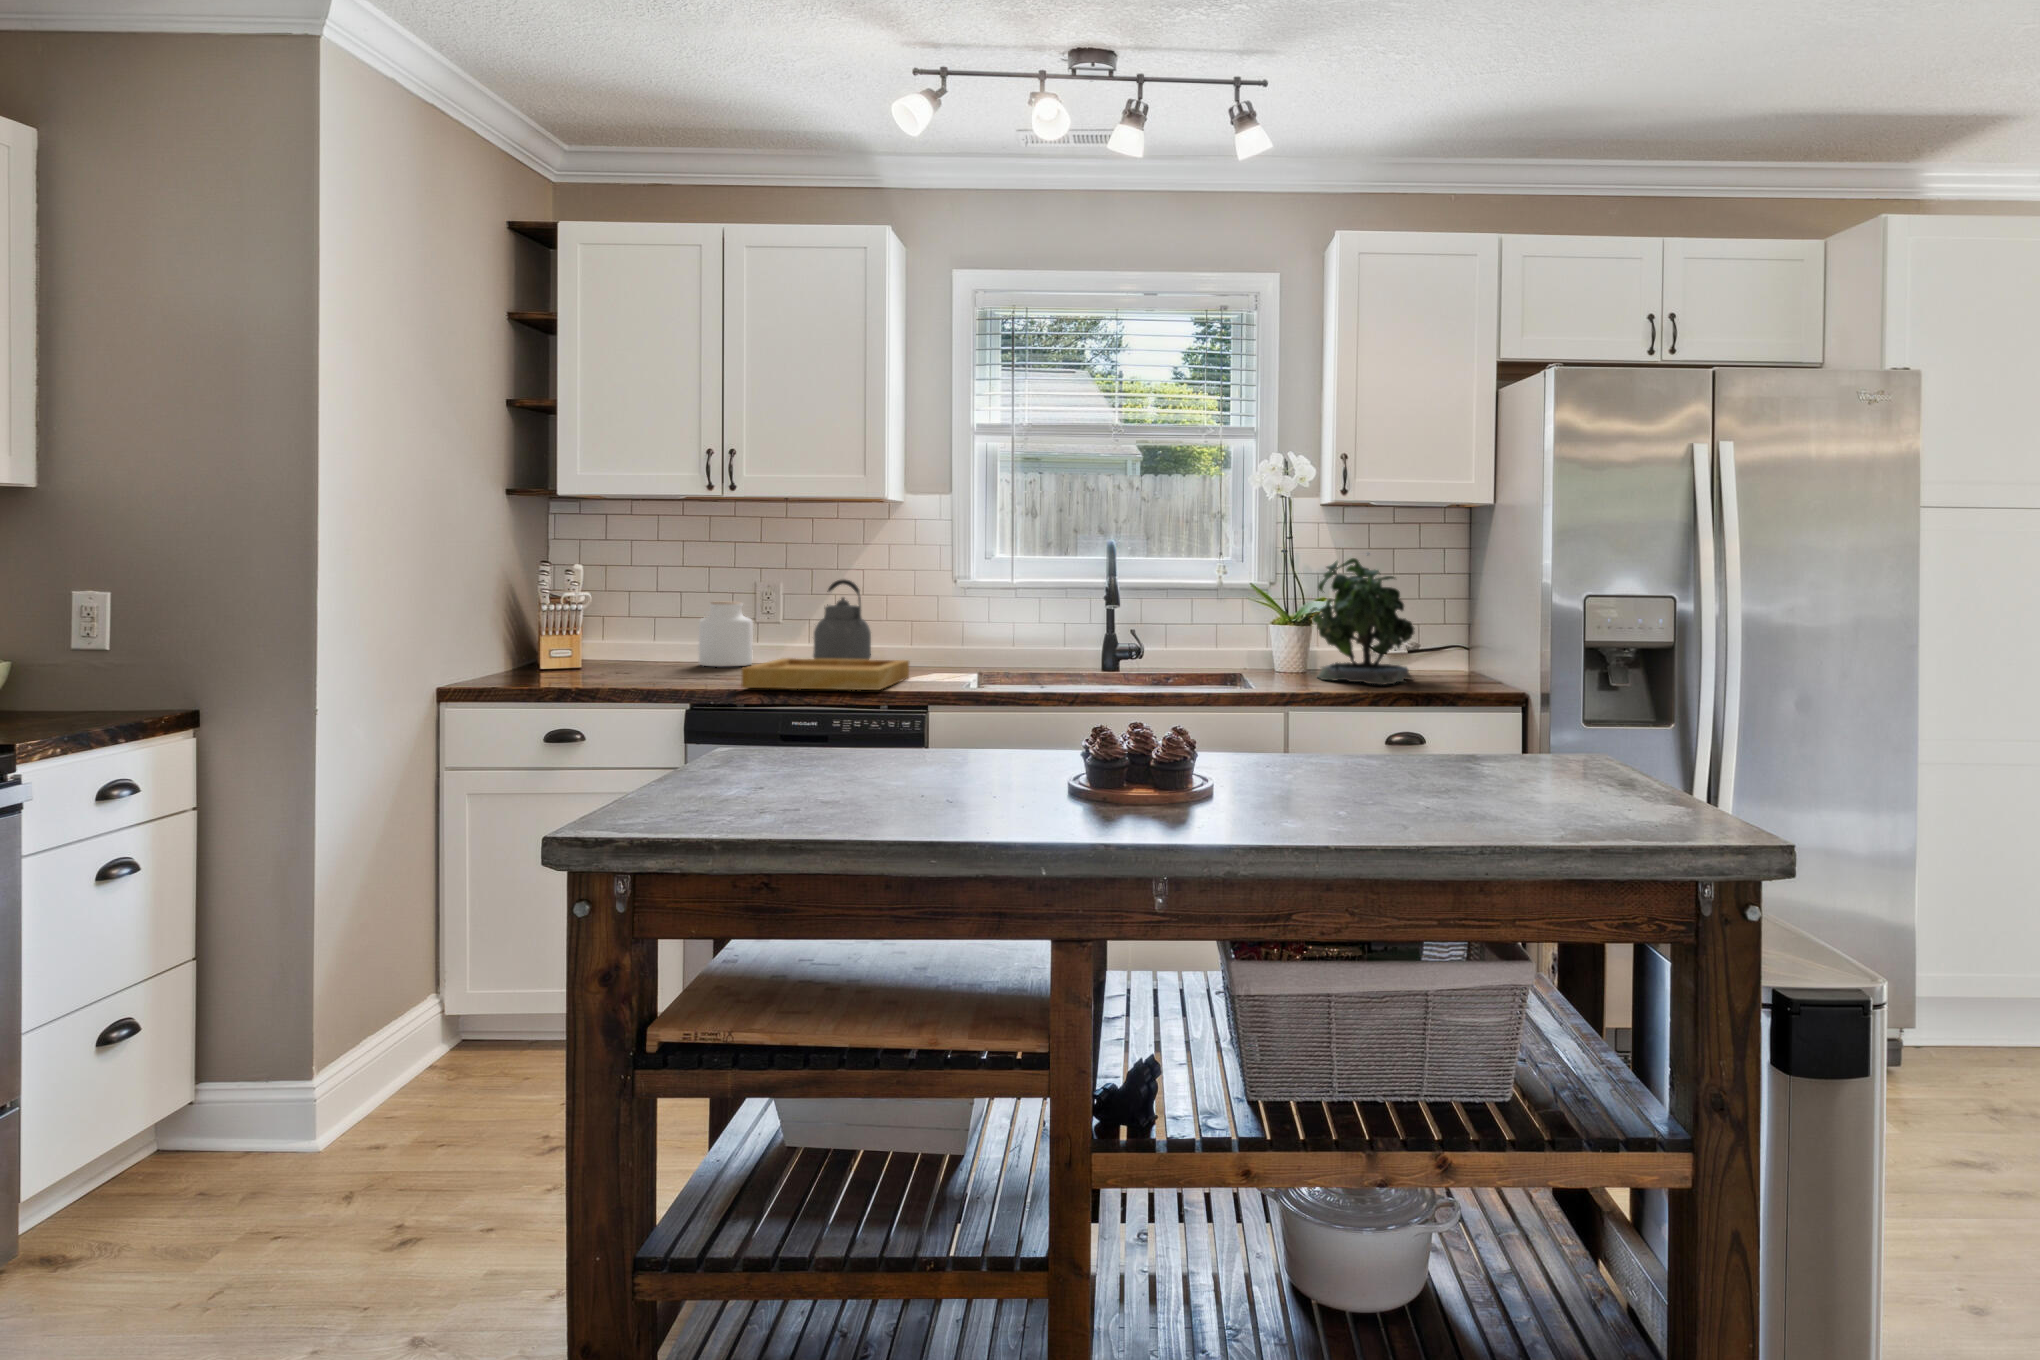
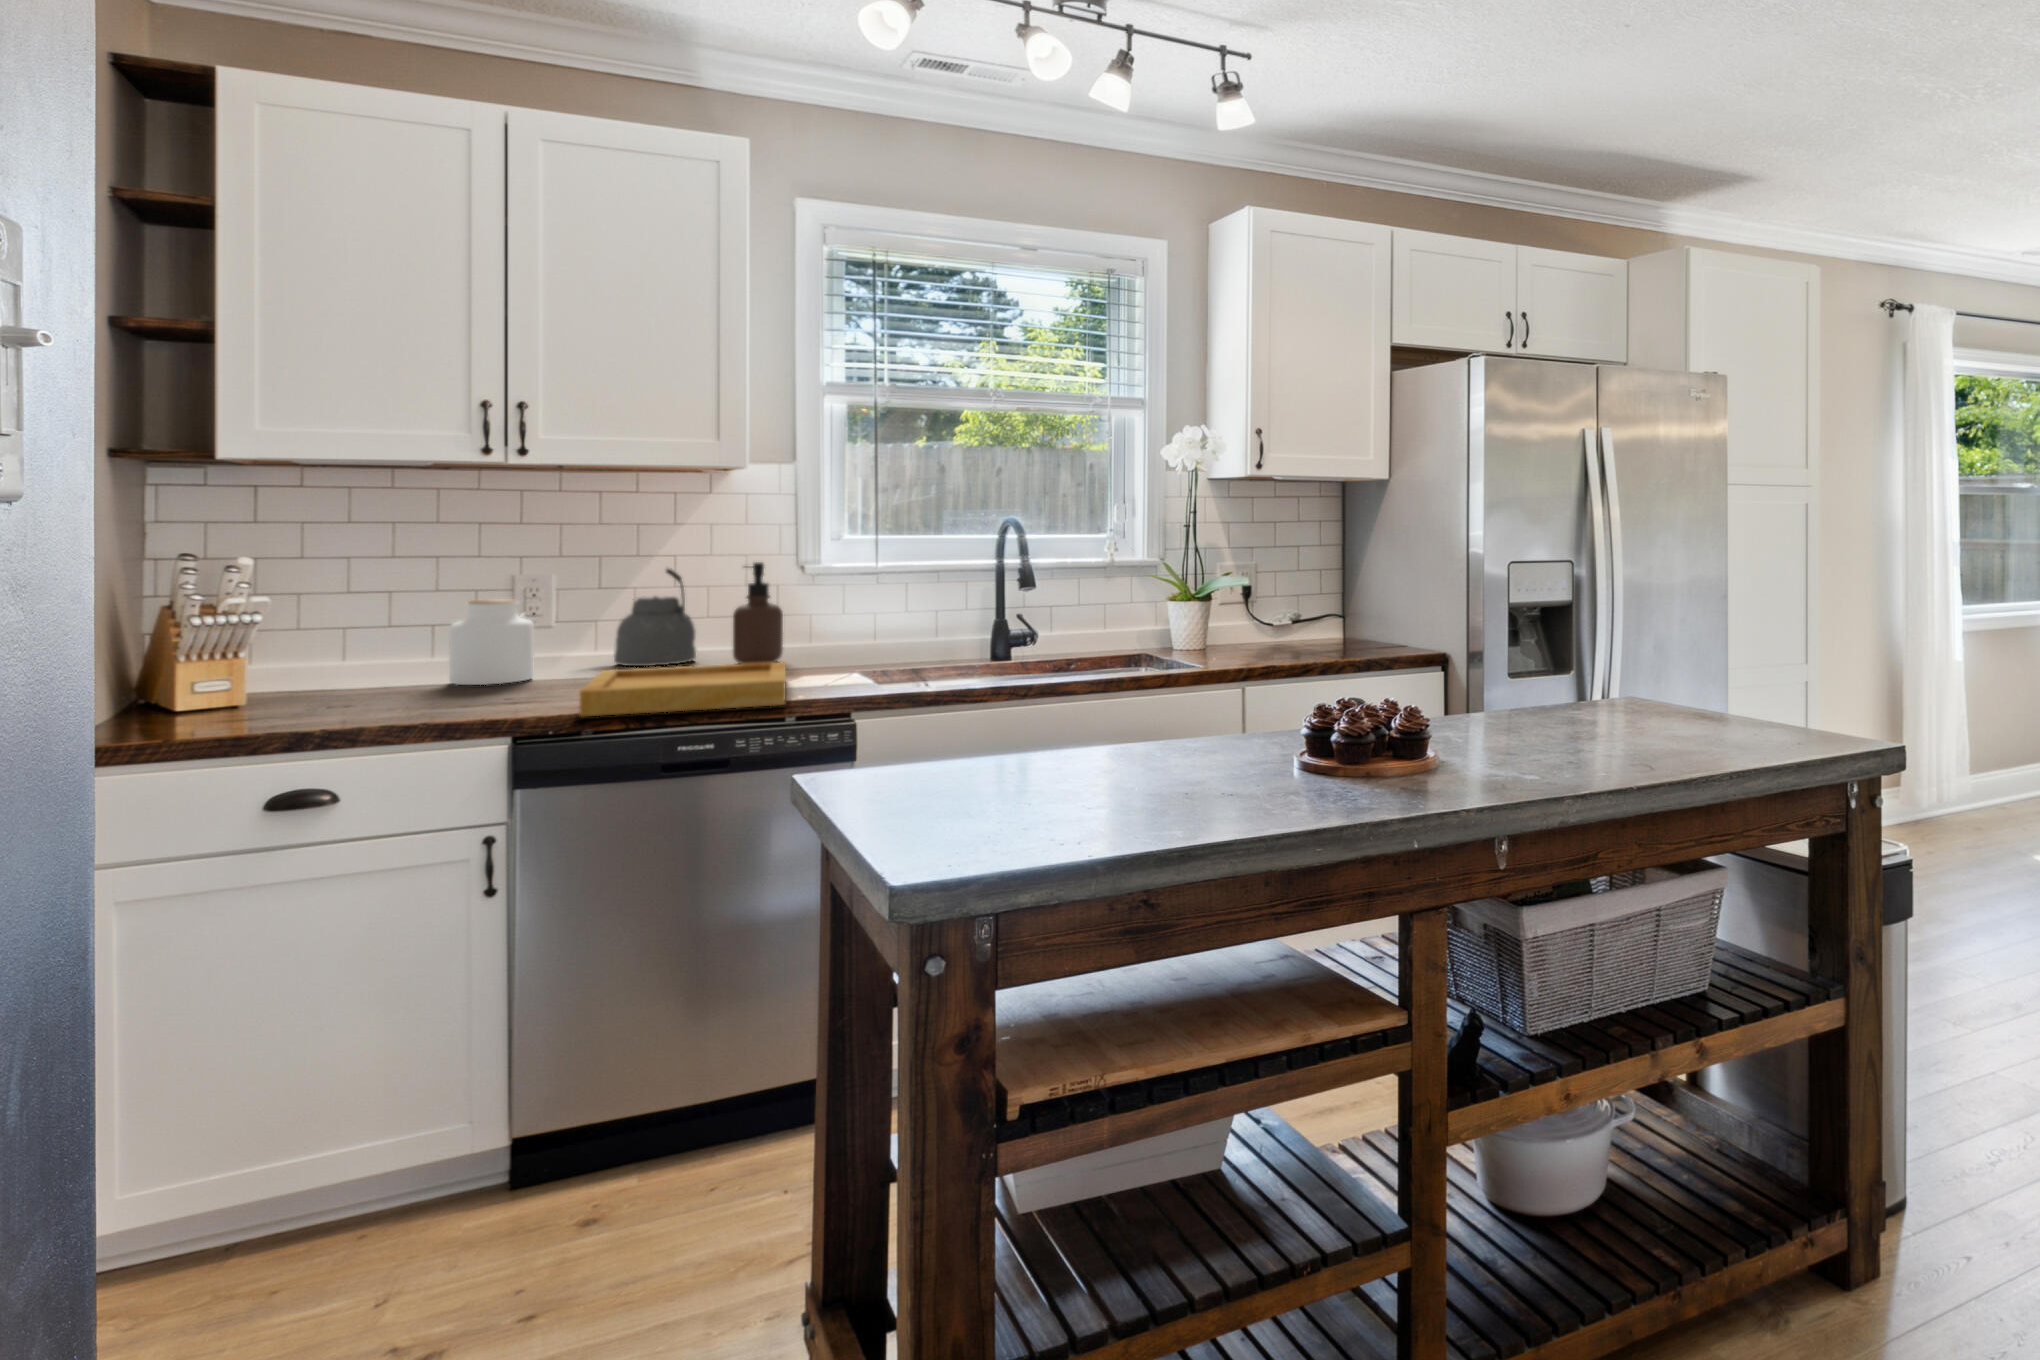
potted plant: present [1310,553,1415,685] -> none [1231,527,1332,655]
soap dispenser: none [892,578,930,664] -> present [733,562,783,664]

